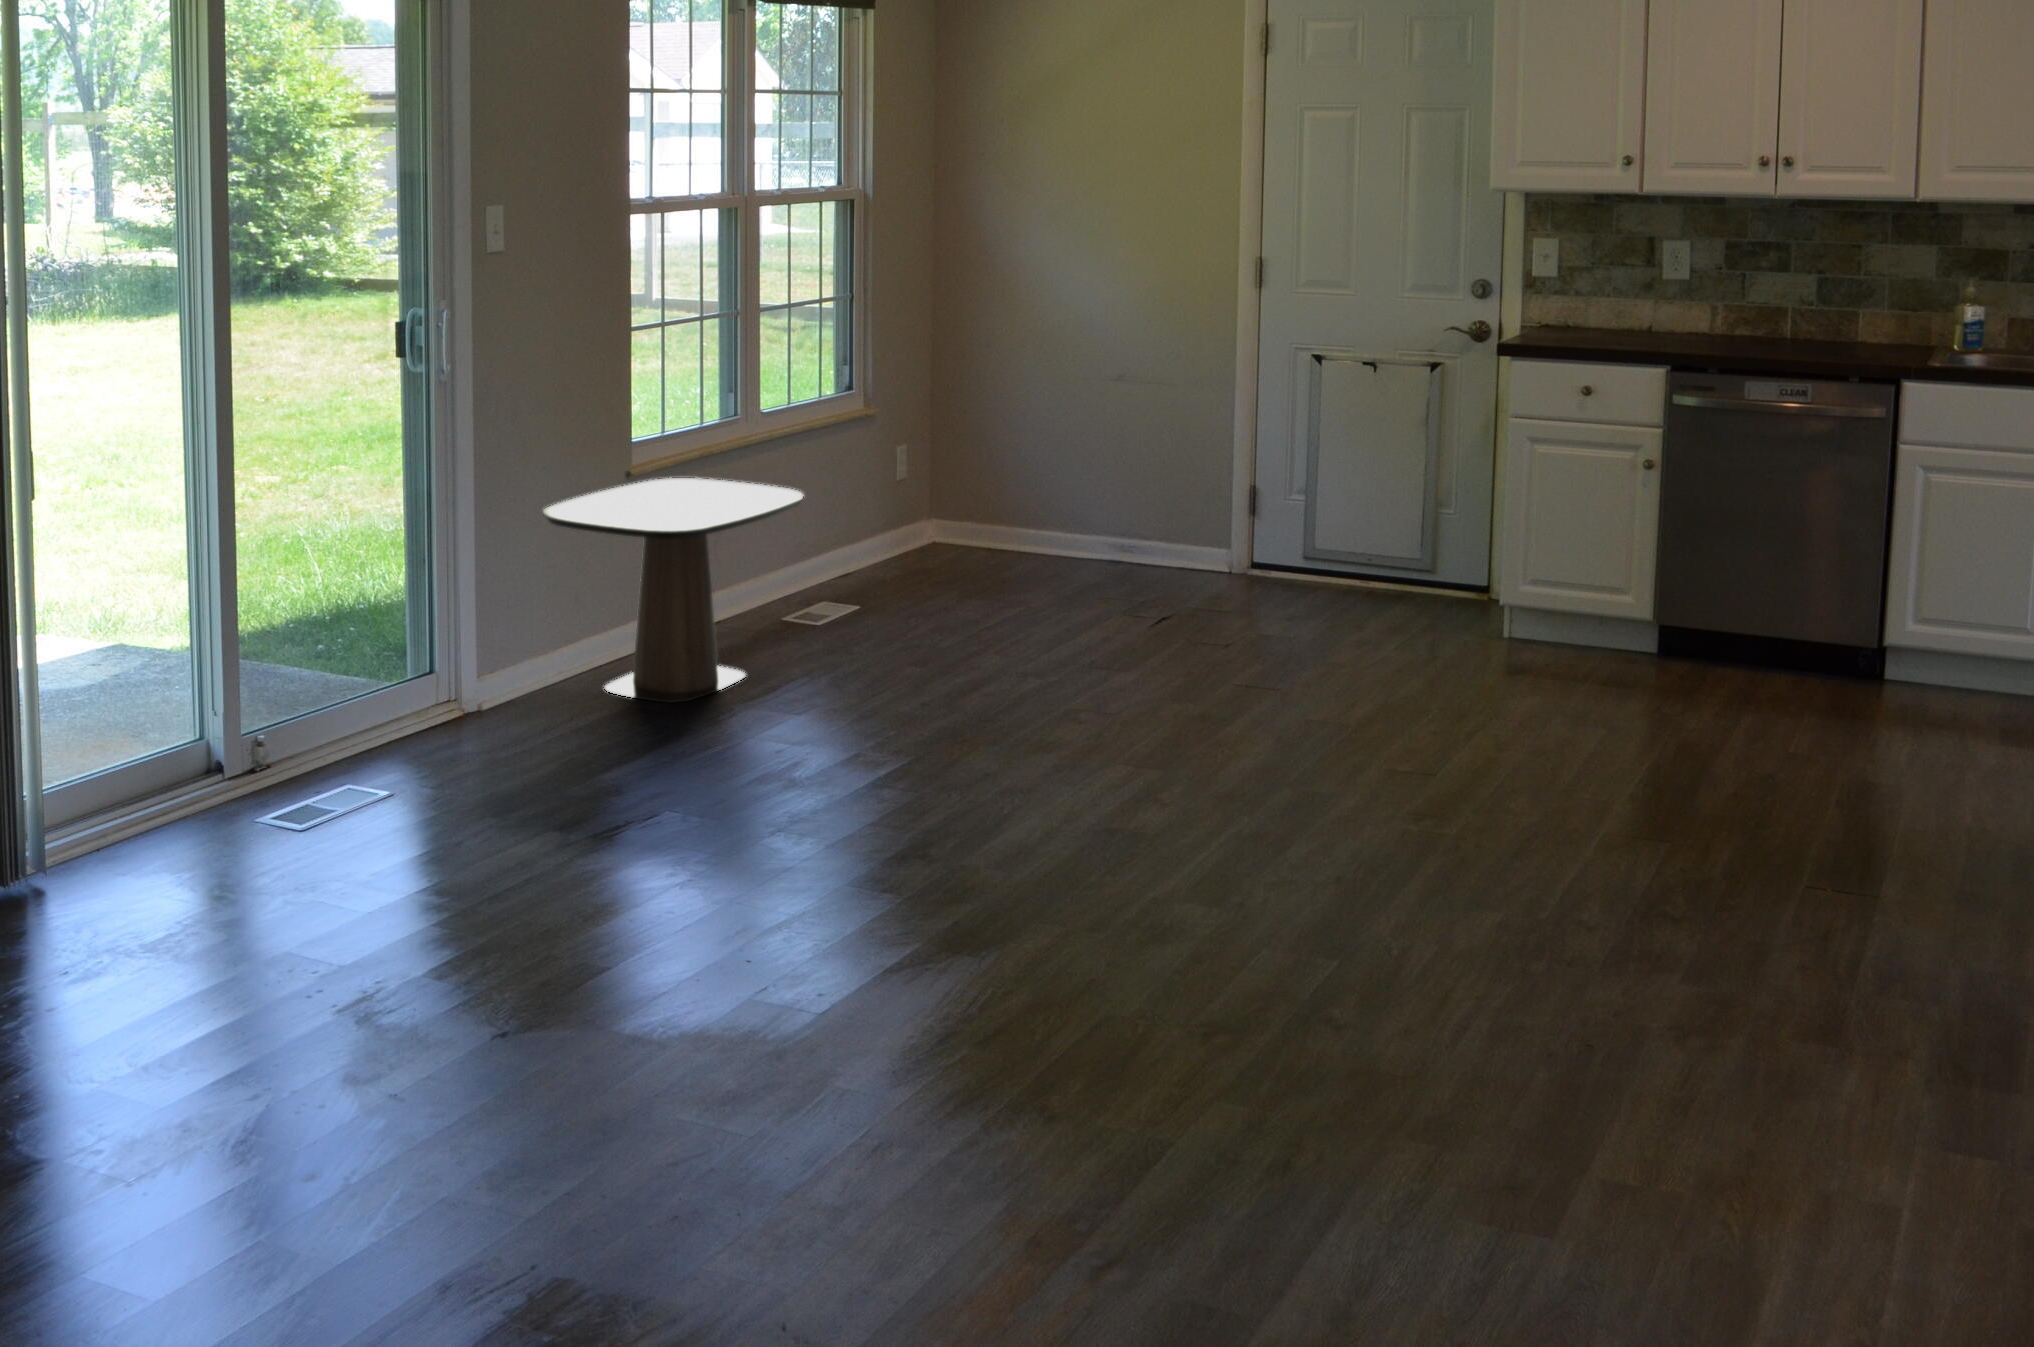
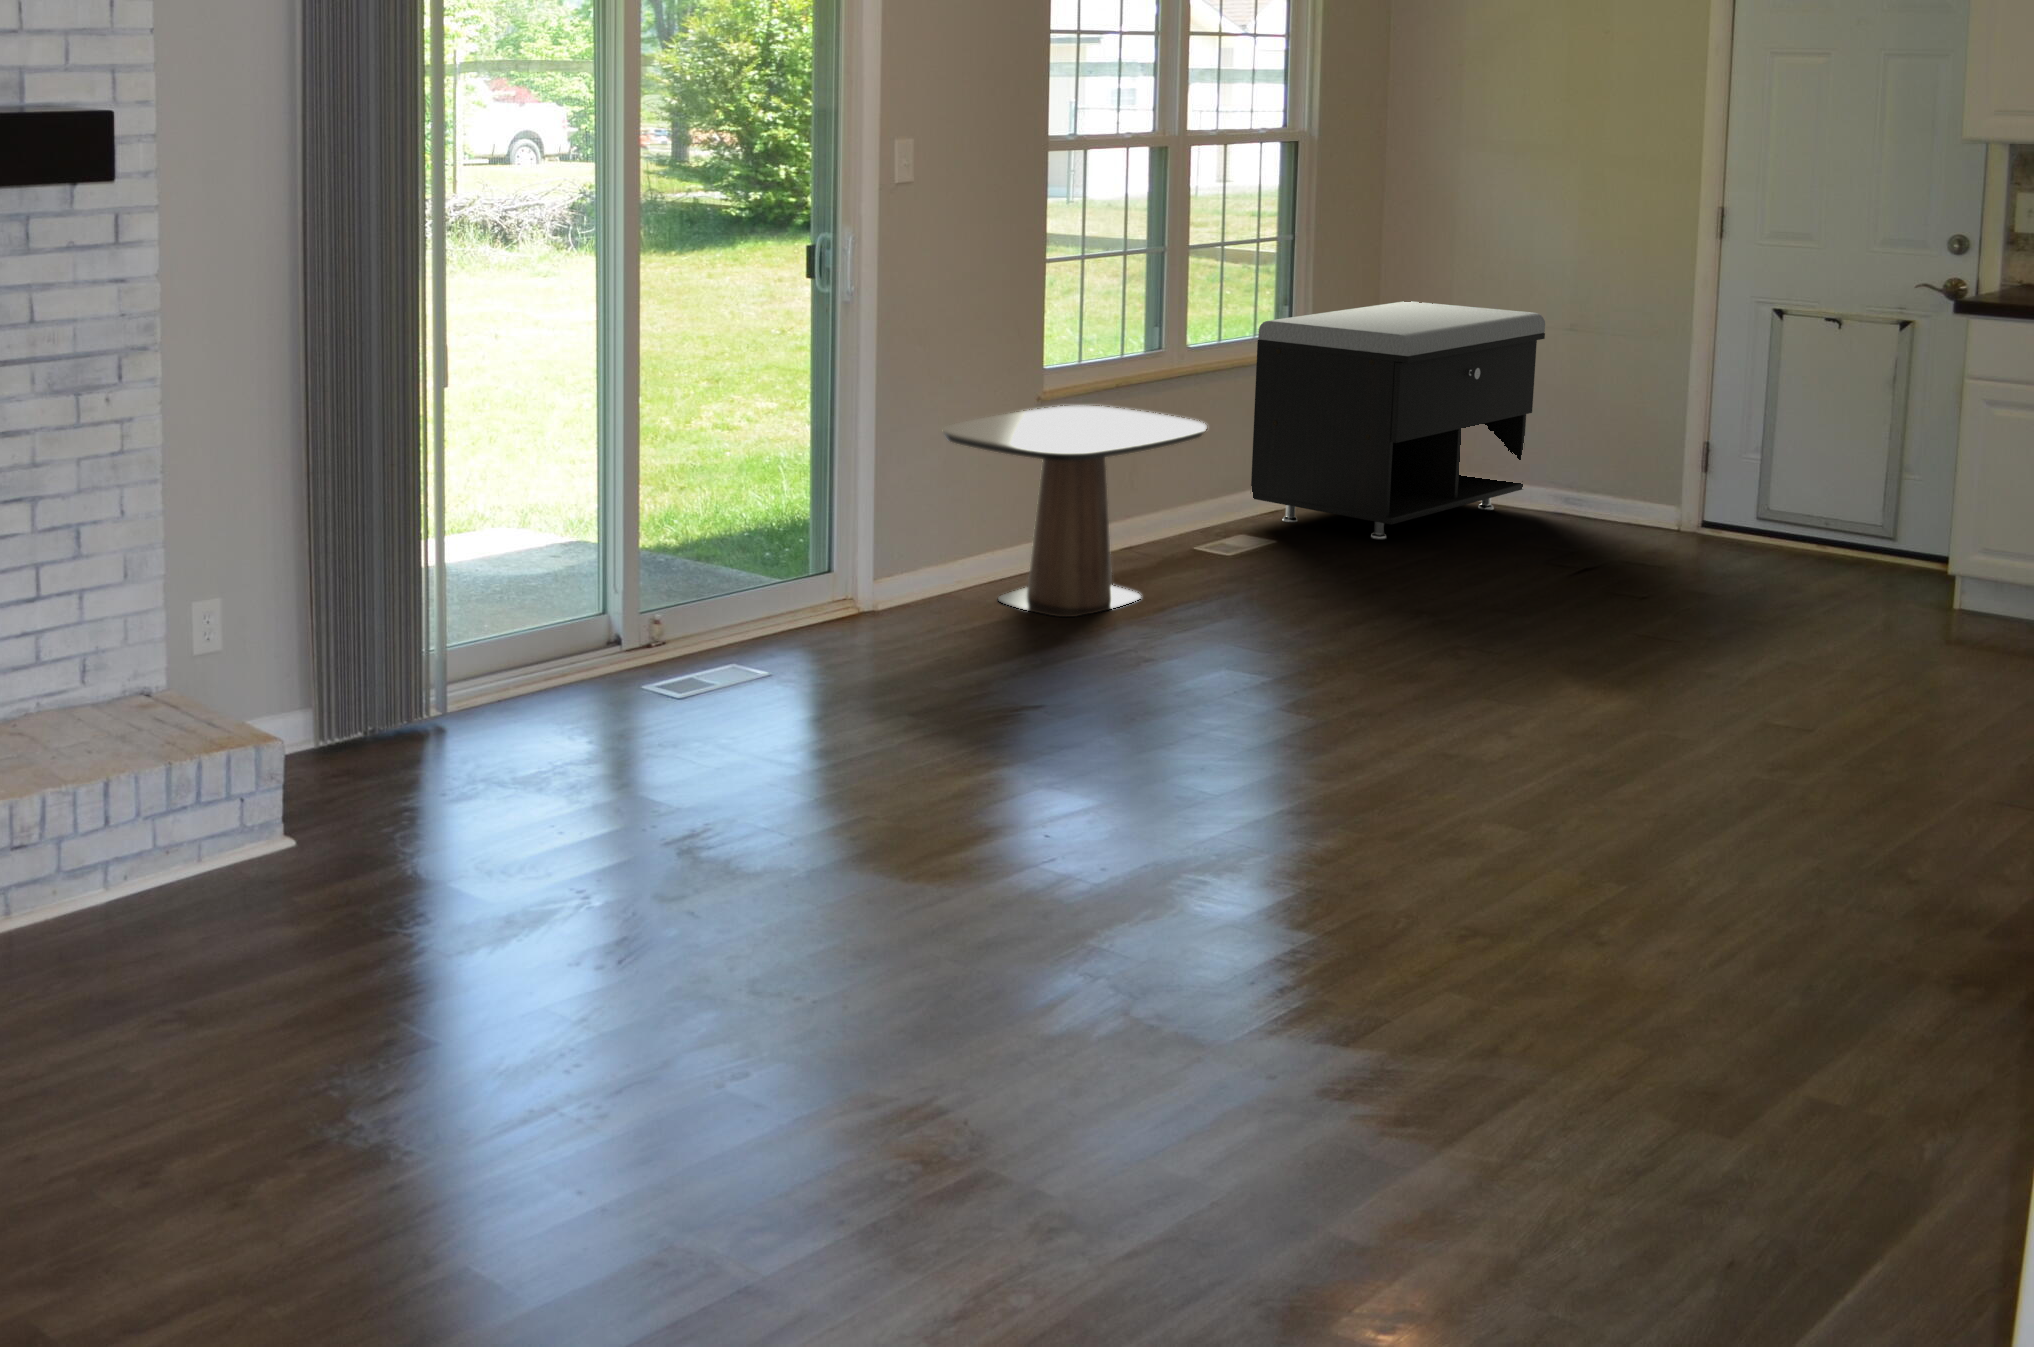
storage bench: none [824,356,1083,598] -> present [1251,301,1545,540]

